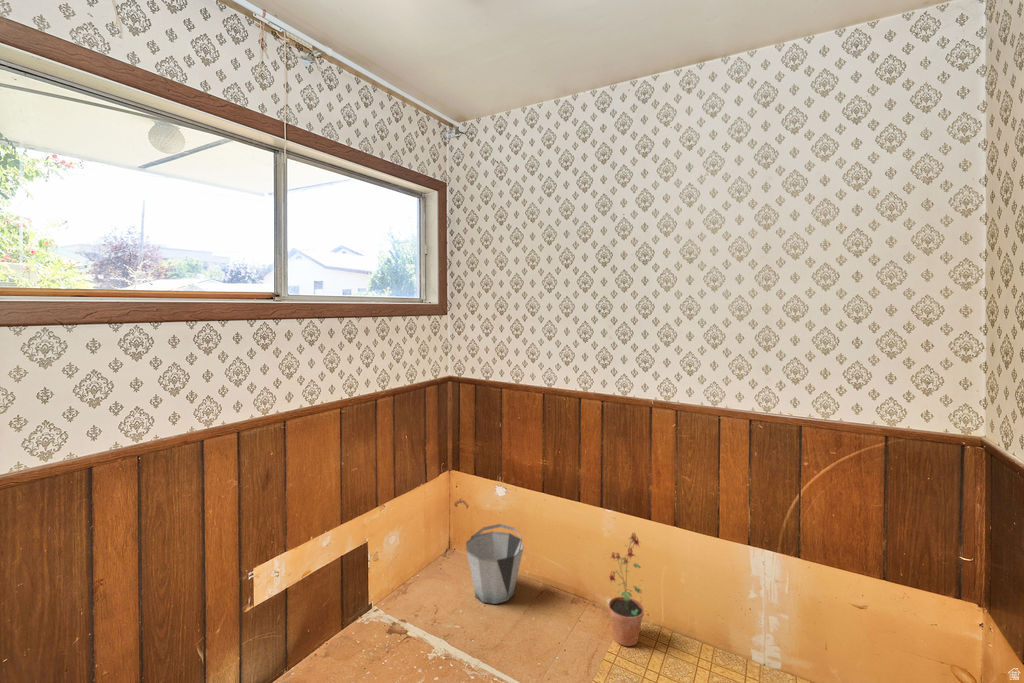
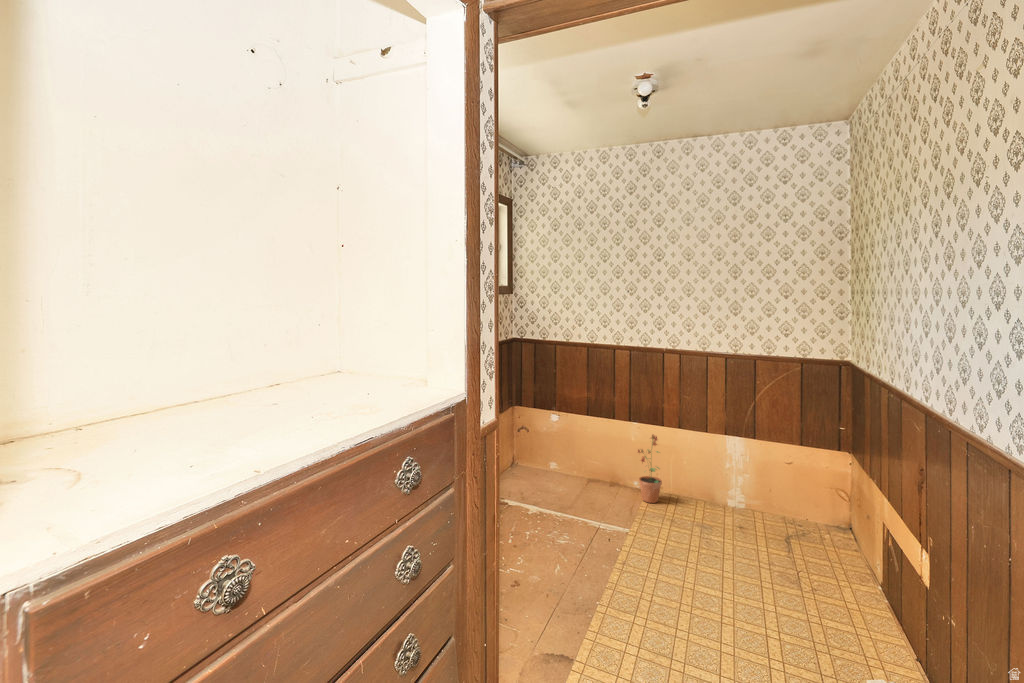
bucket: present [466,524,524,604] -> none [535,441,576,490]

